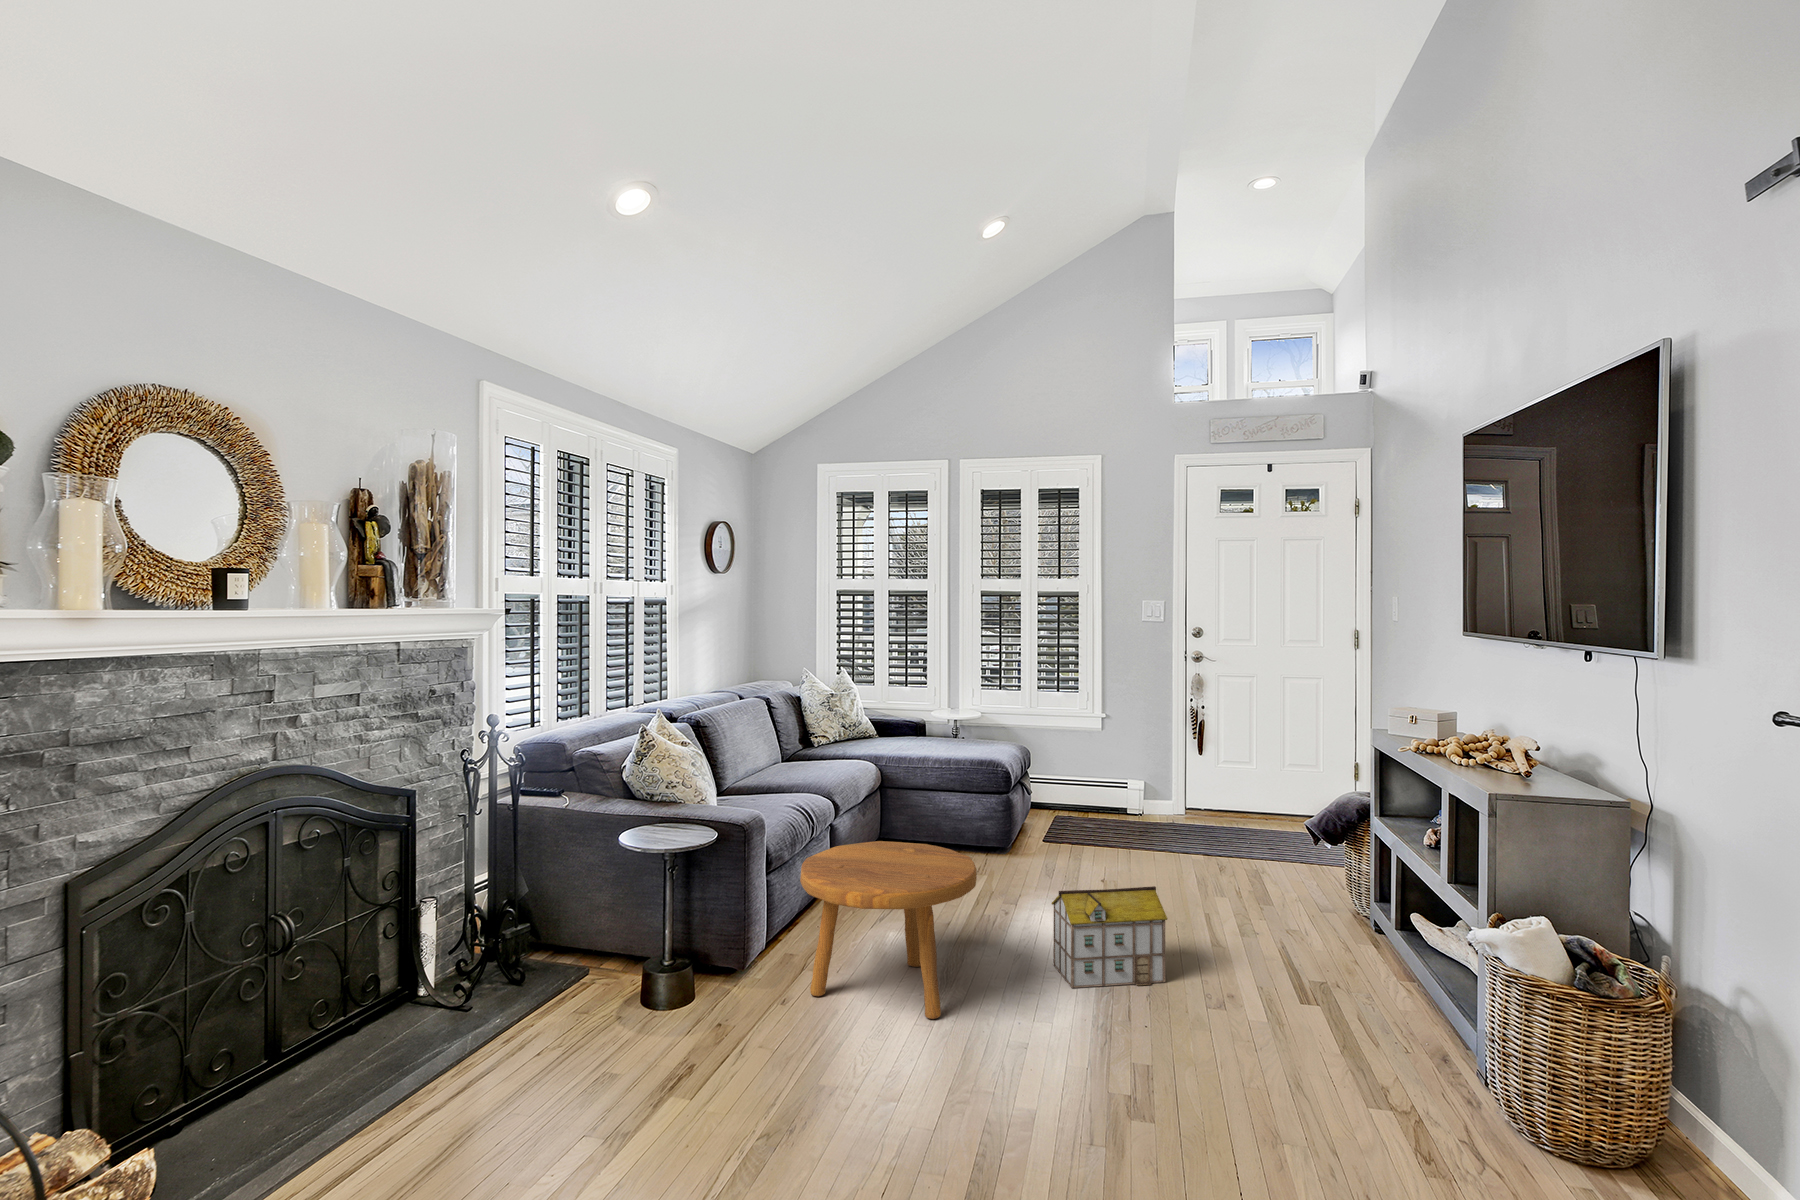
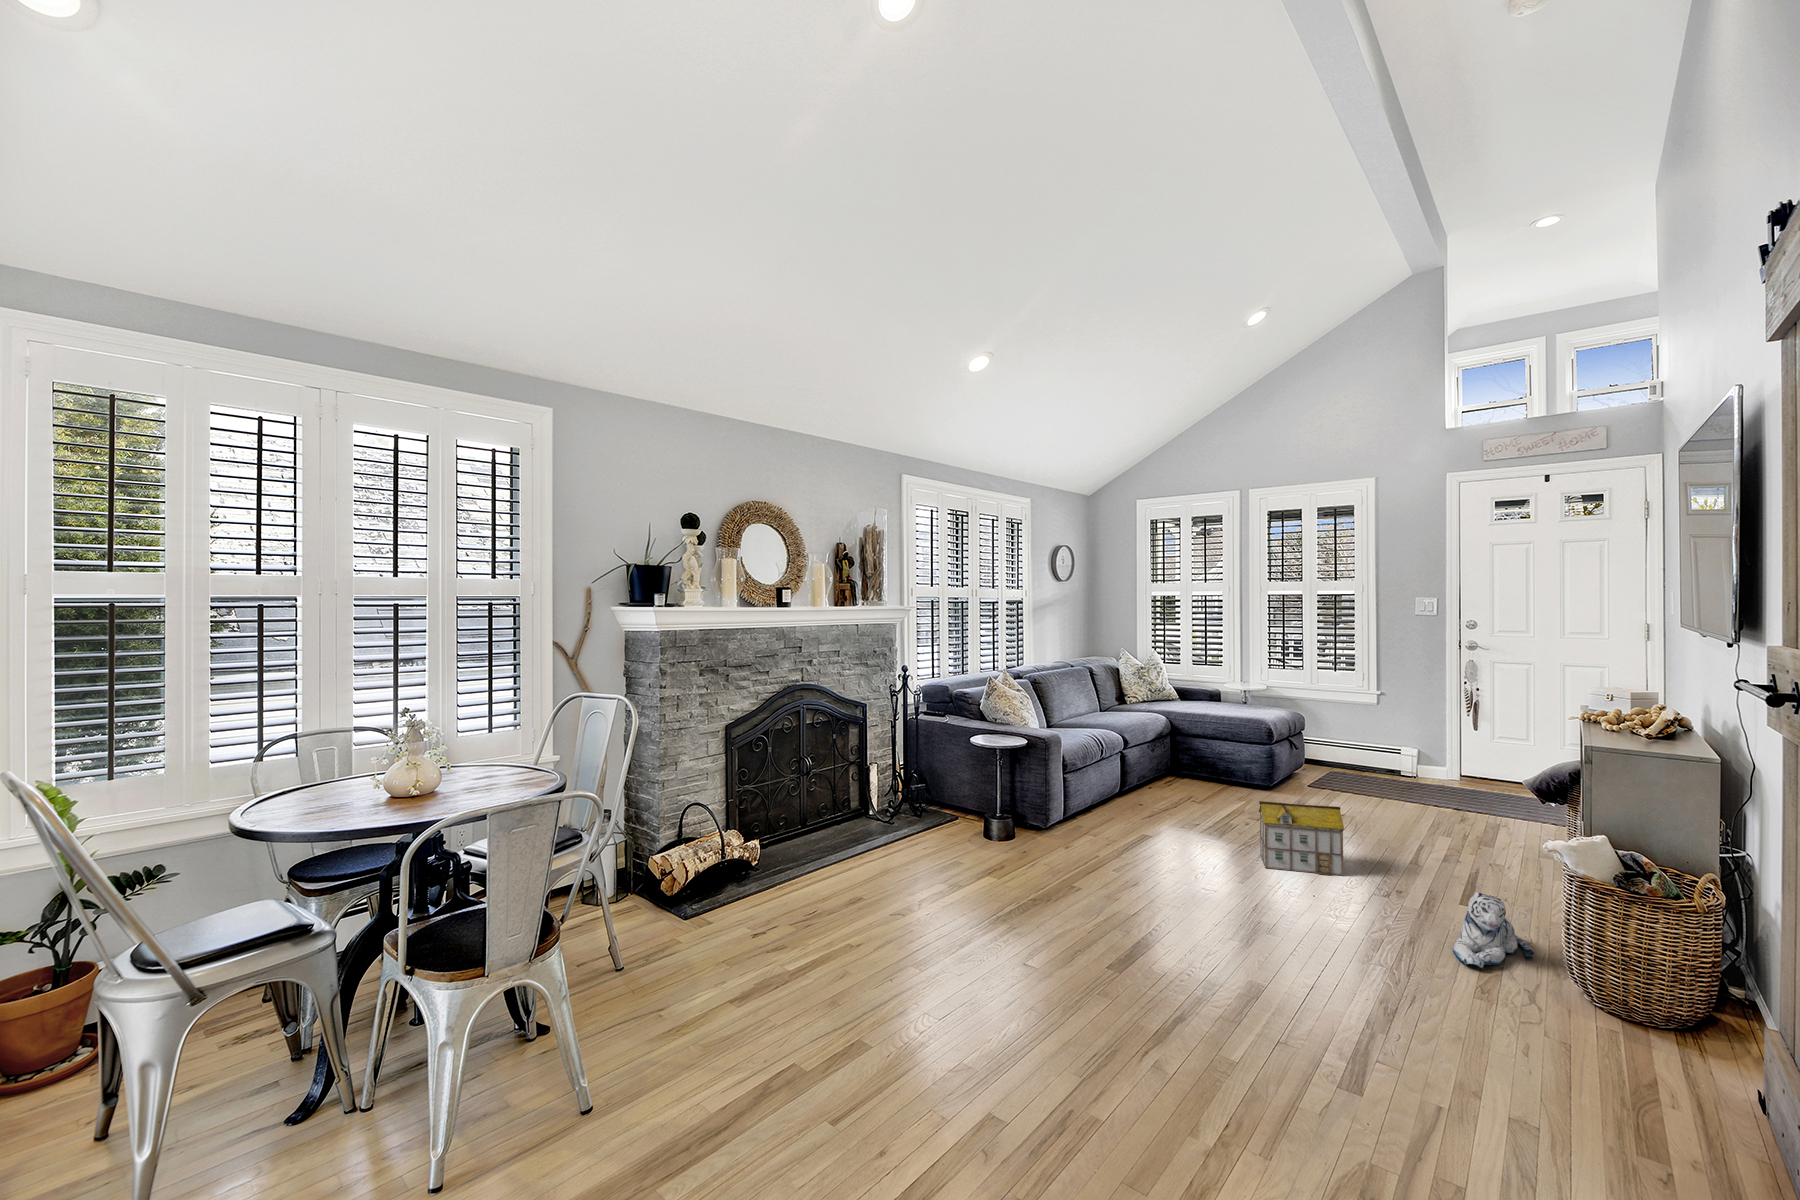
footstool: present [800,841,977,1019] -> none [1074,758,1193,867]
plush toy: none [1350,1005,1442,1118] -> present [1453,892,1534,968]

